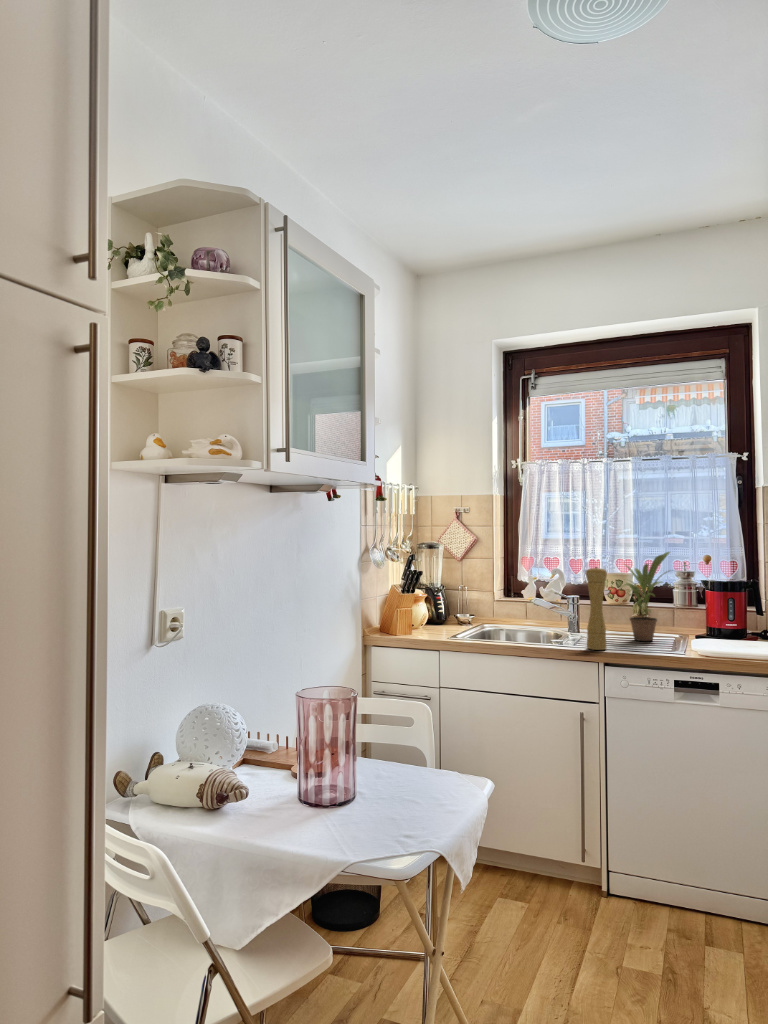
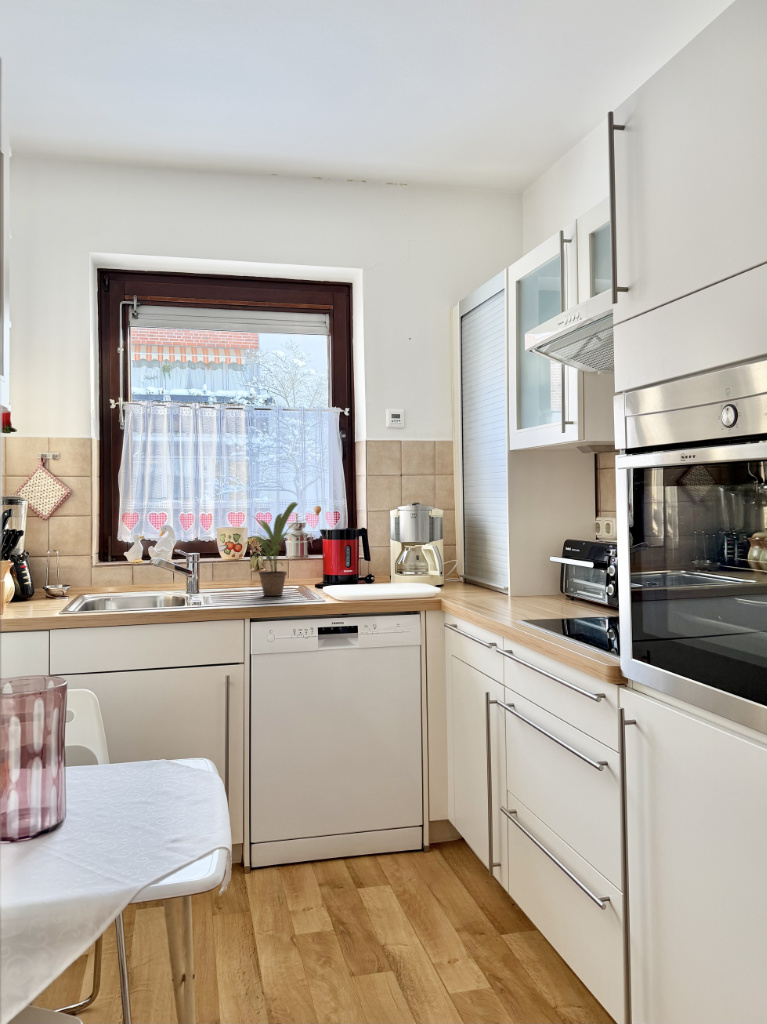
pepper mill: present [586,567,607,650] -> none [224,517,247,608]

